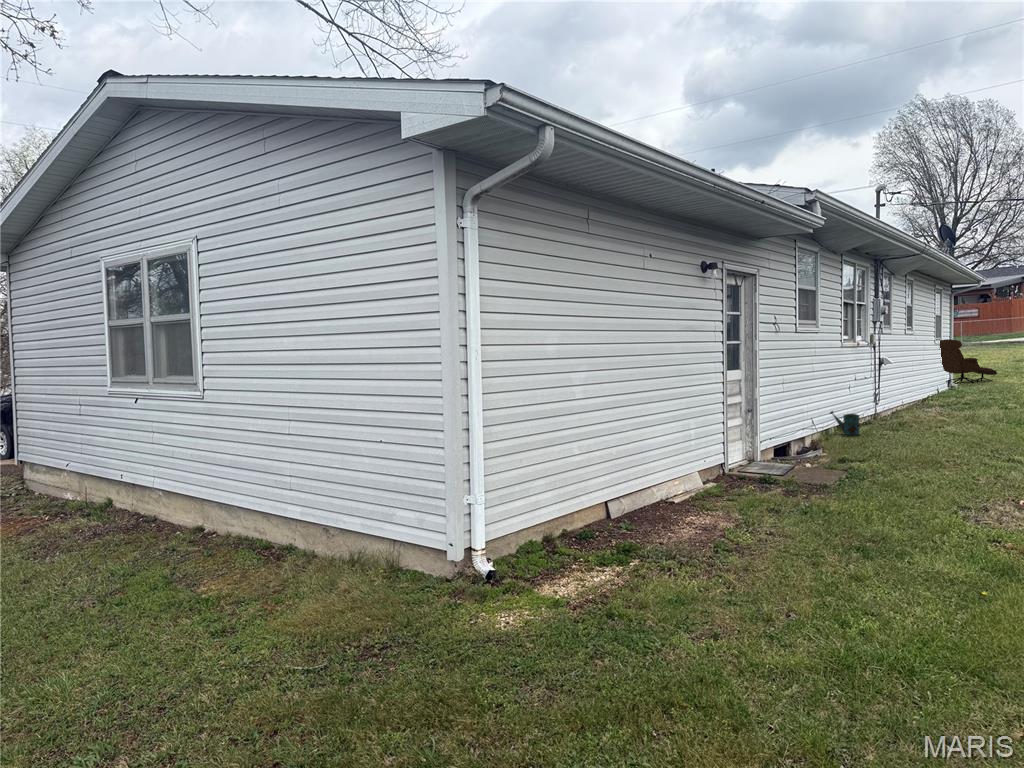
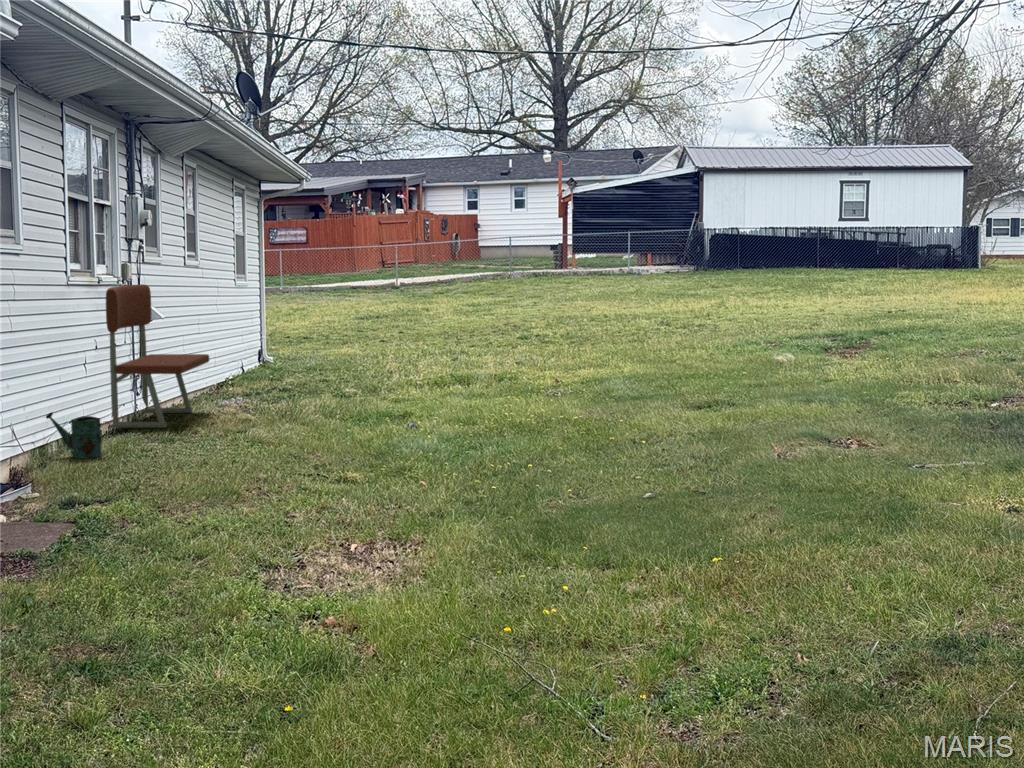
lounge chair: present [939,339,997,383] -> none [243,277,327,353]
bench: none [862,346,921,422] -> present [106,284,209,428]

